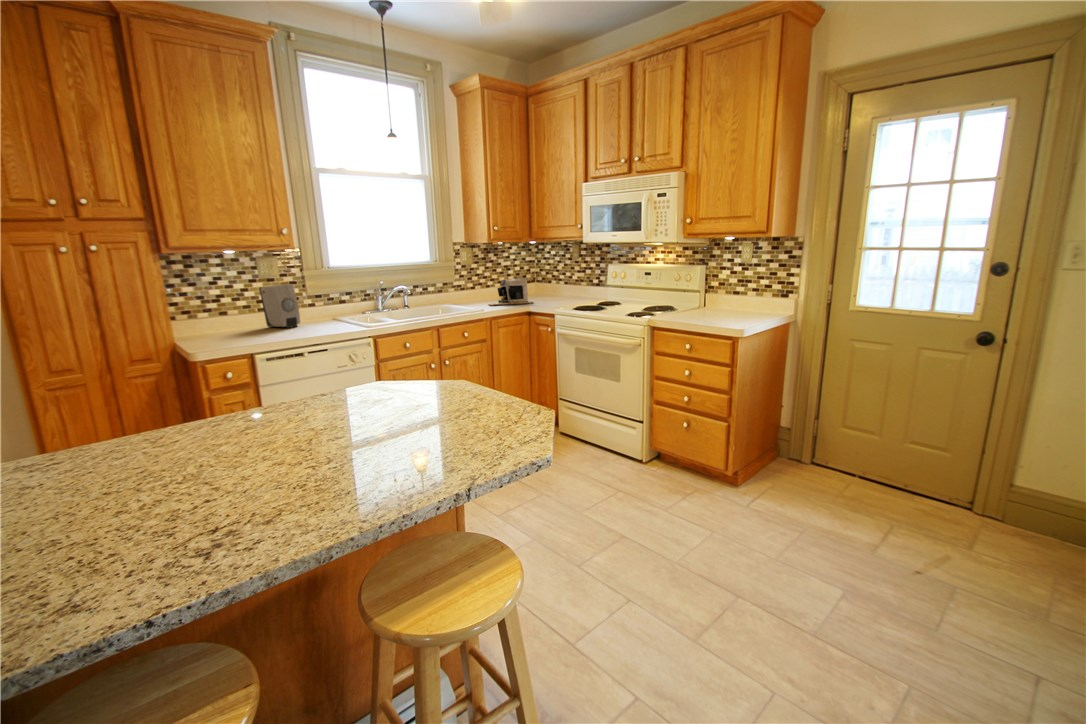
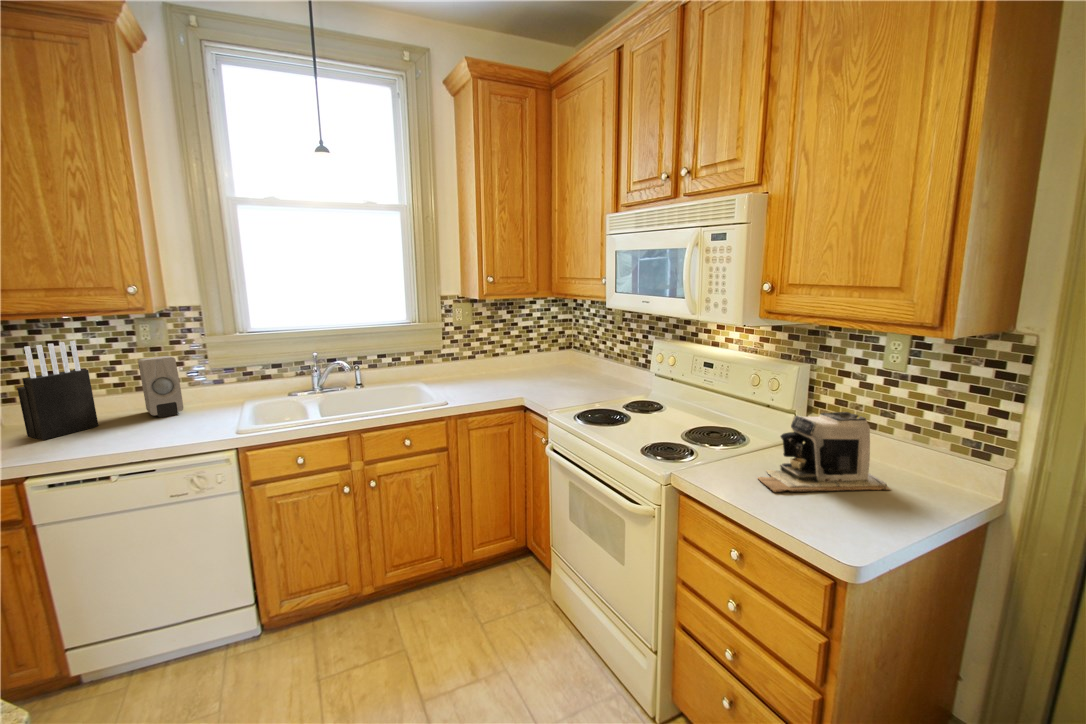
knife block: none [204,270,251,340] -> present [17,341,98,440]
coffee maker: present [489,278,534,306] -> present [758,412,890,492]

